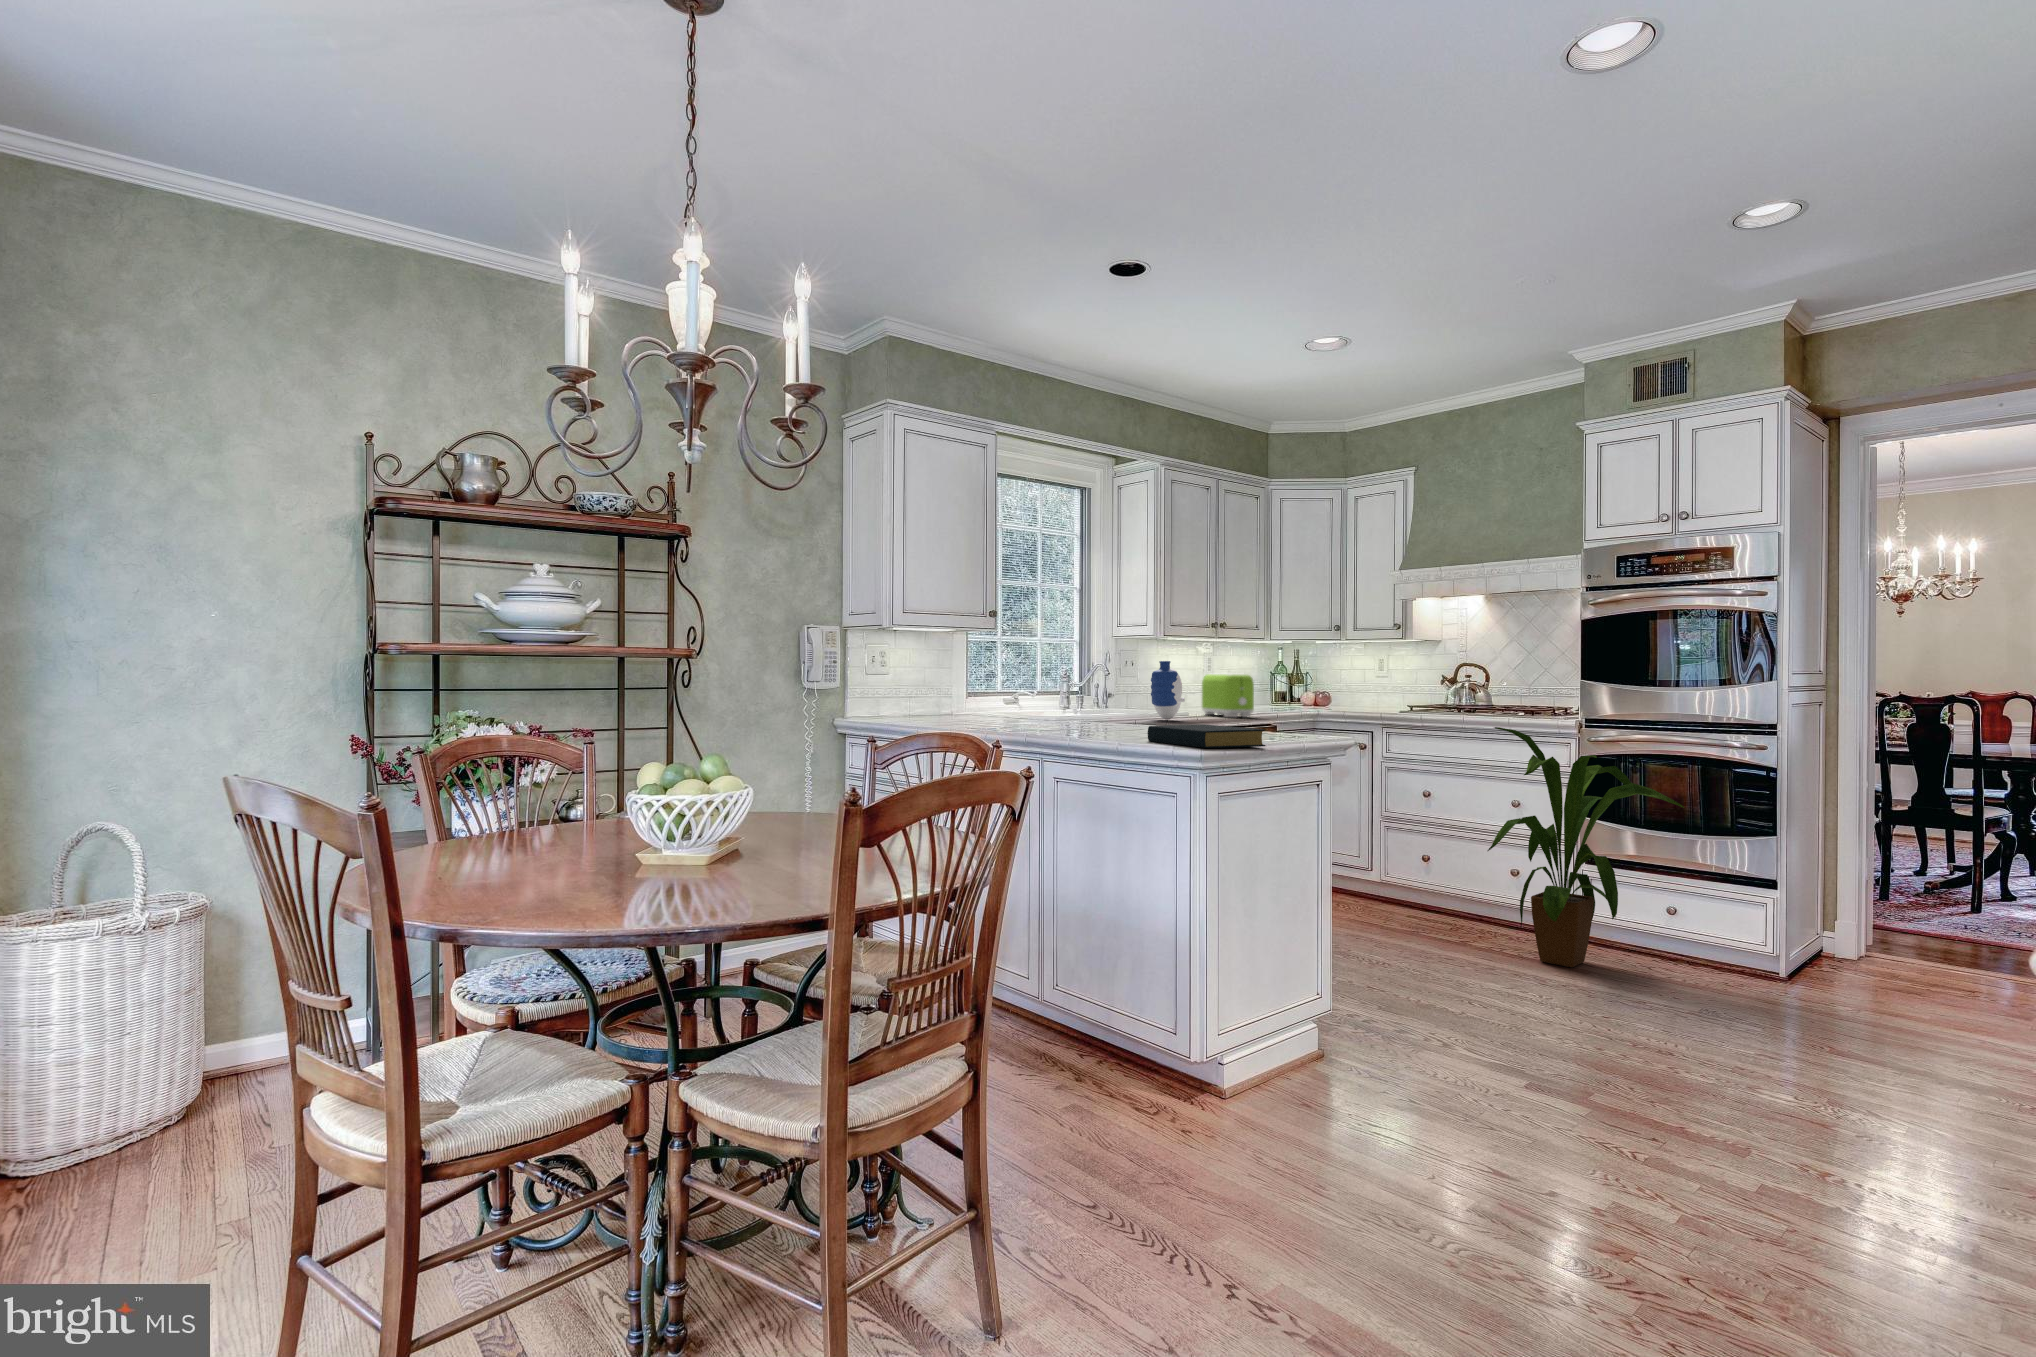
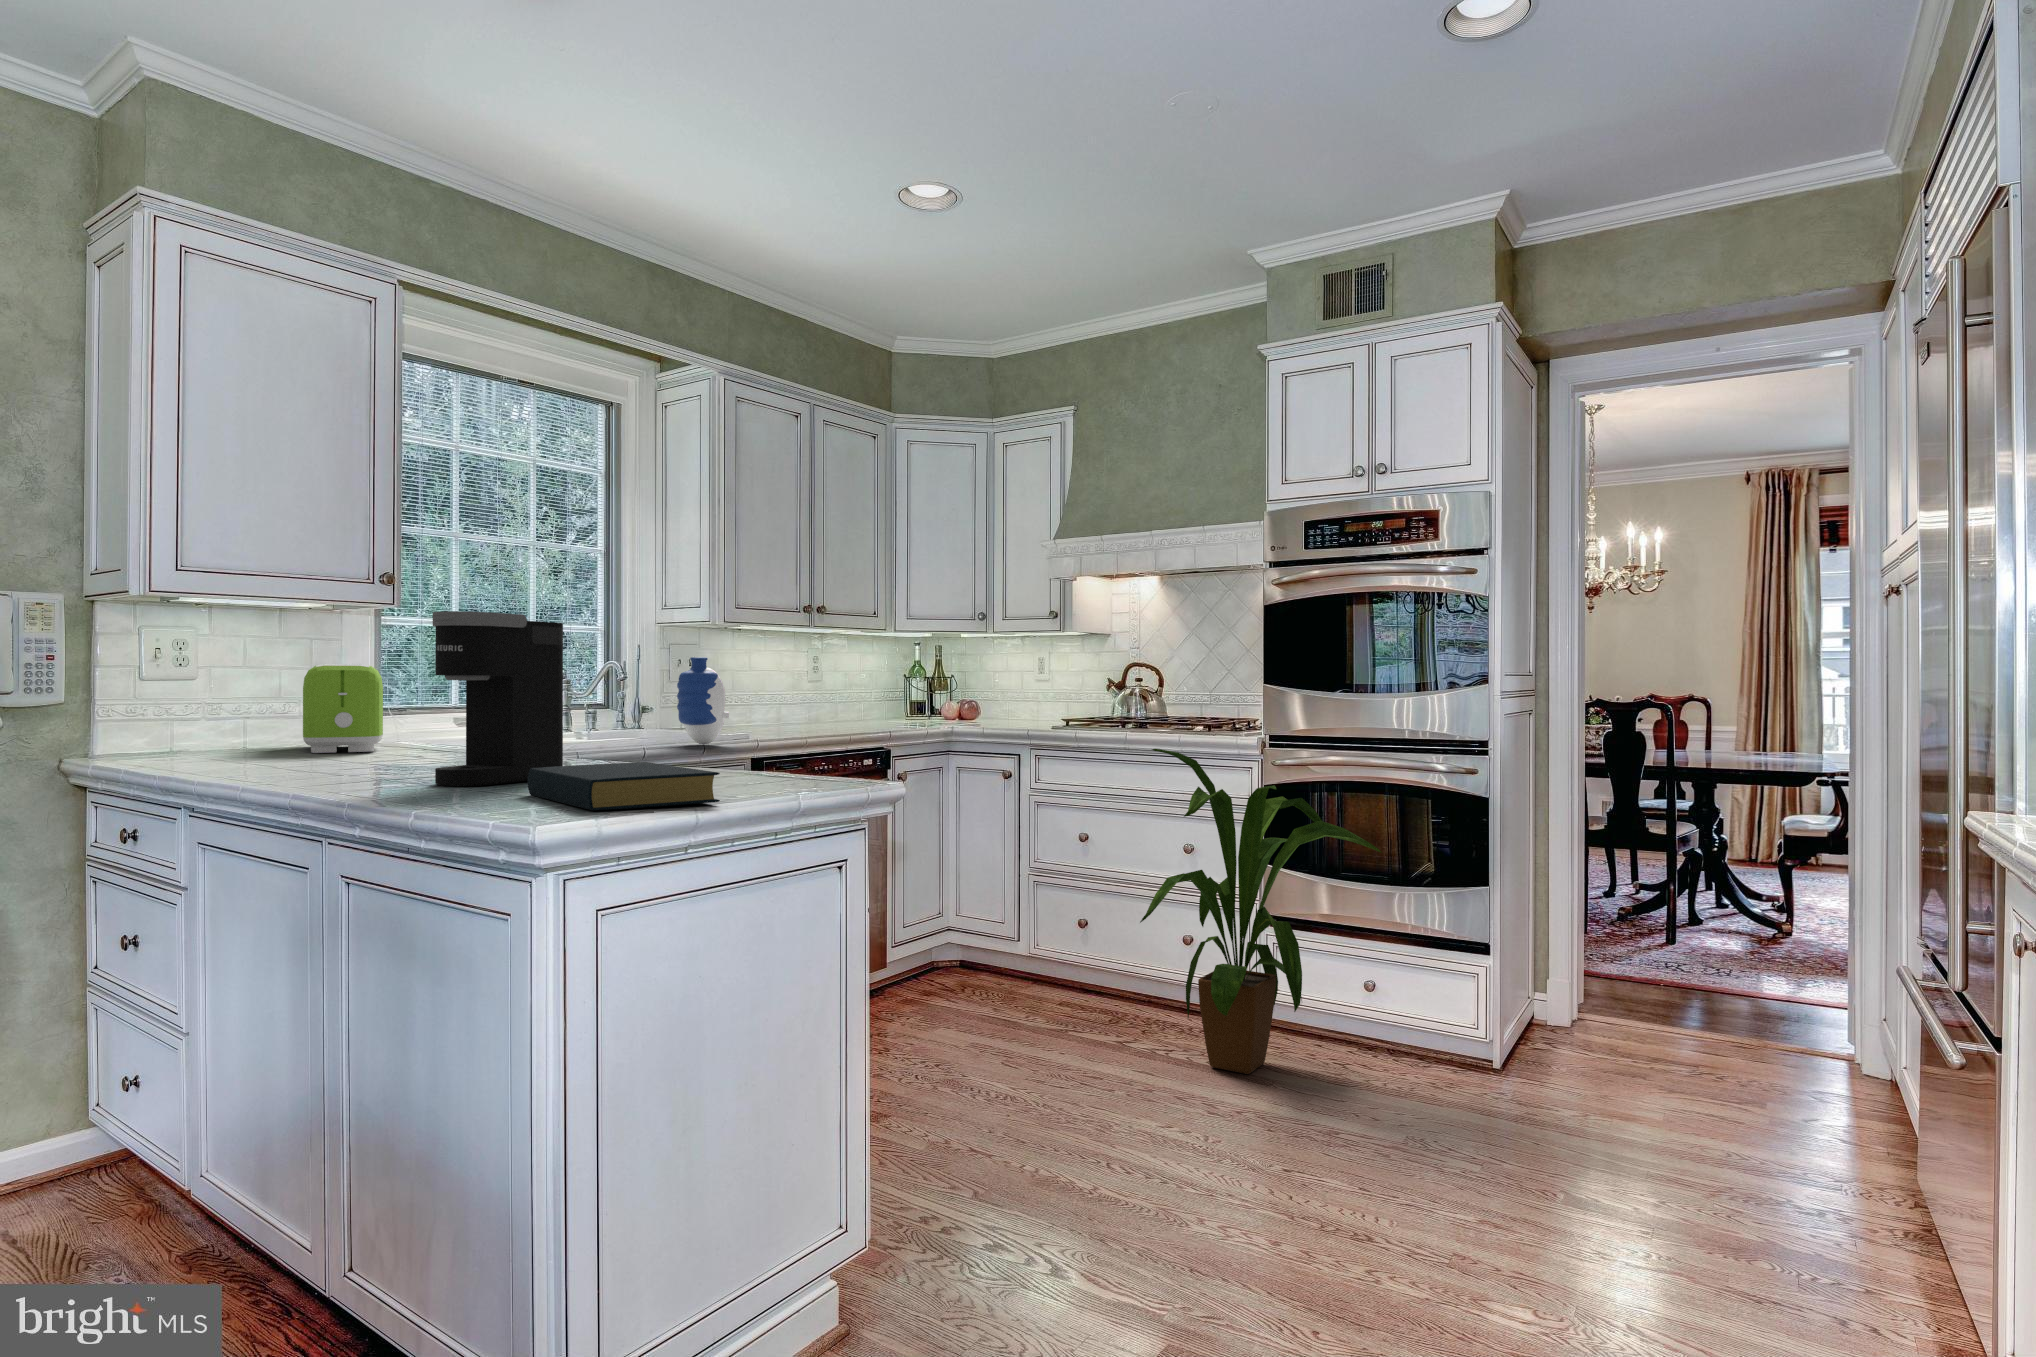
coffee maker: none [1081,638,1140,737] -> present [433,611,563,786]
toaster: present [1202,674,1254,717] -> present [303,664,383,753]

